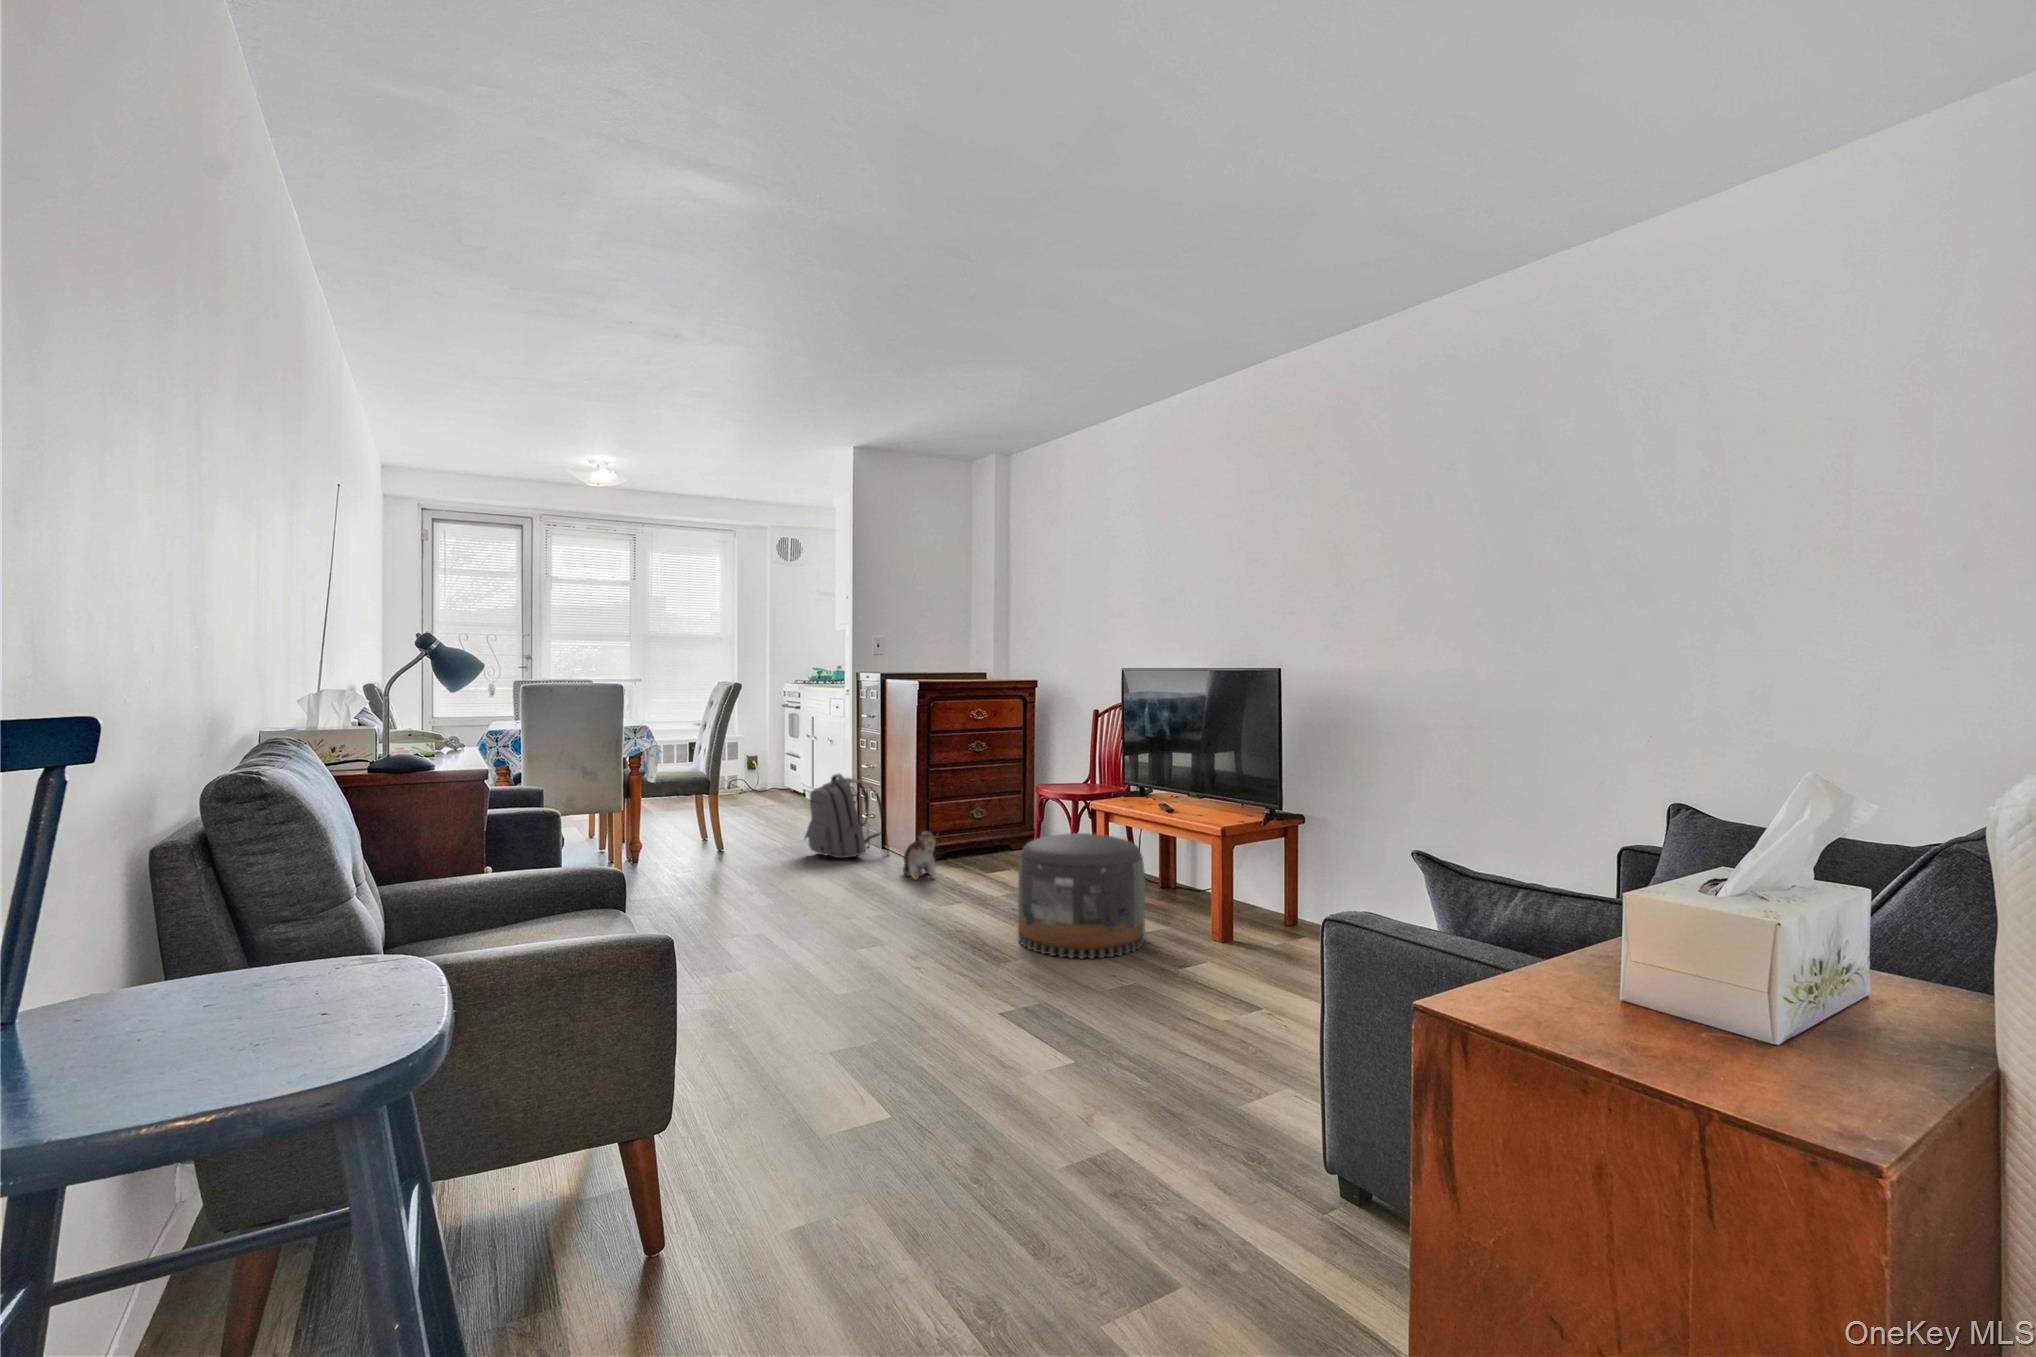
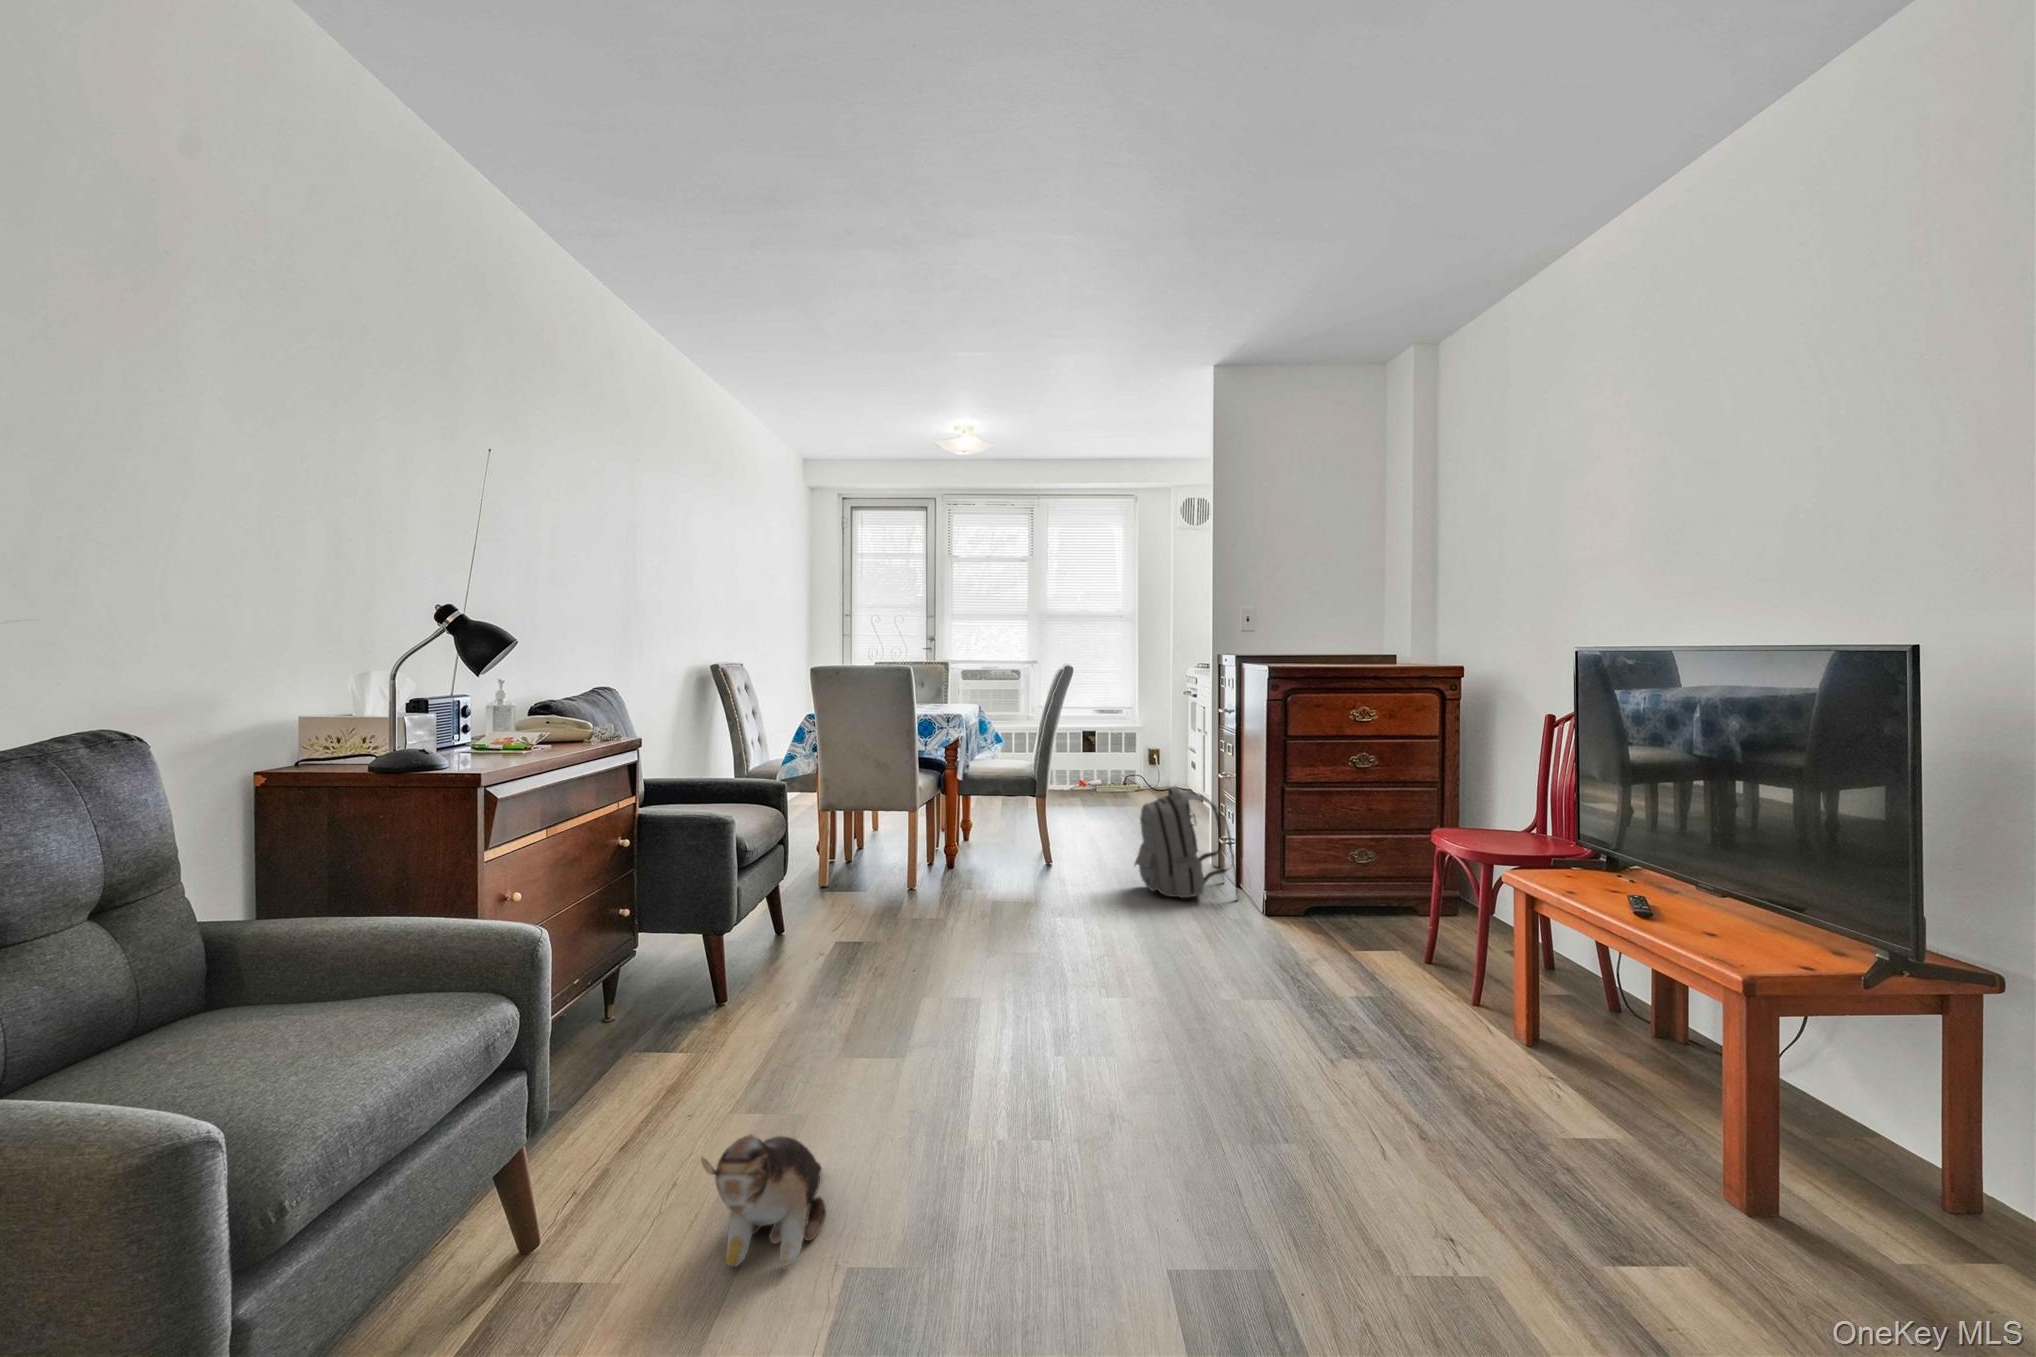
plush toy: present [903,831,936,880] -> present [701,1135,826,1267]
pouf: present [1018,833,1145,959] -> none [1316,931,1563,1187]

